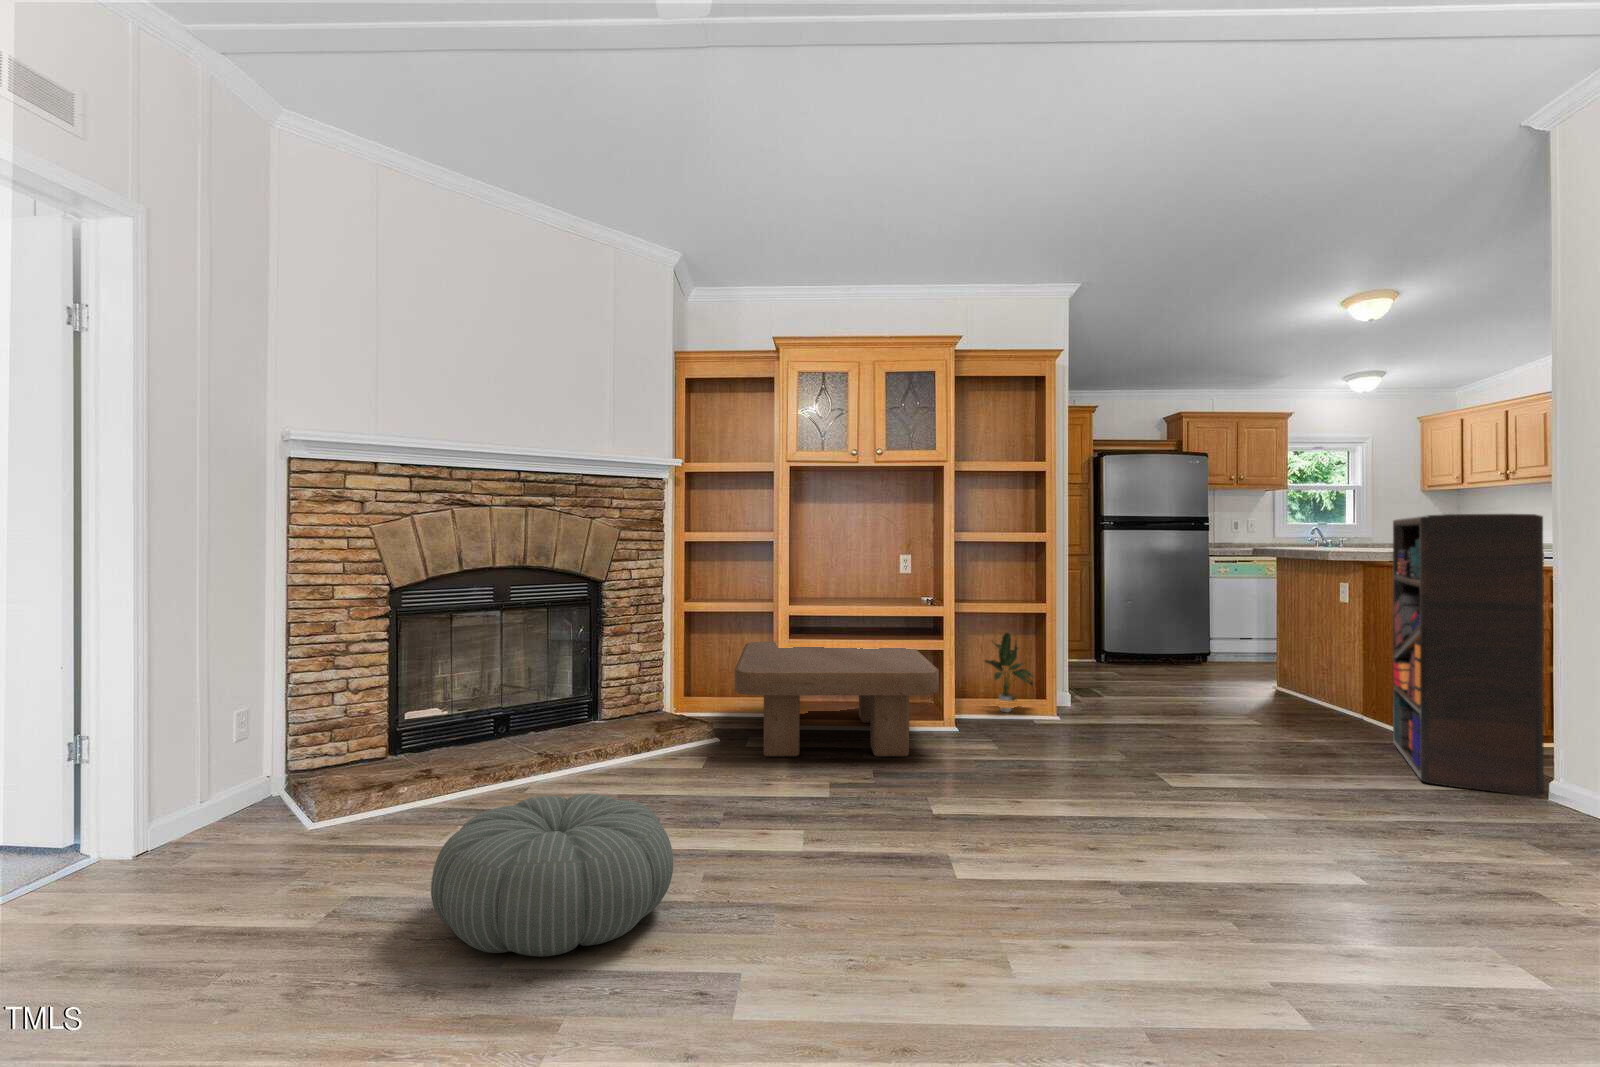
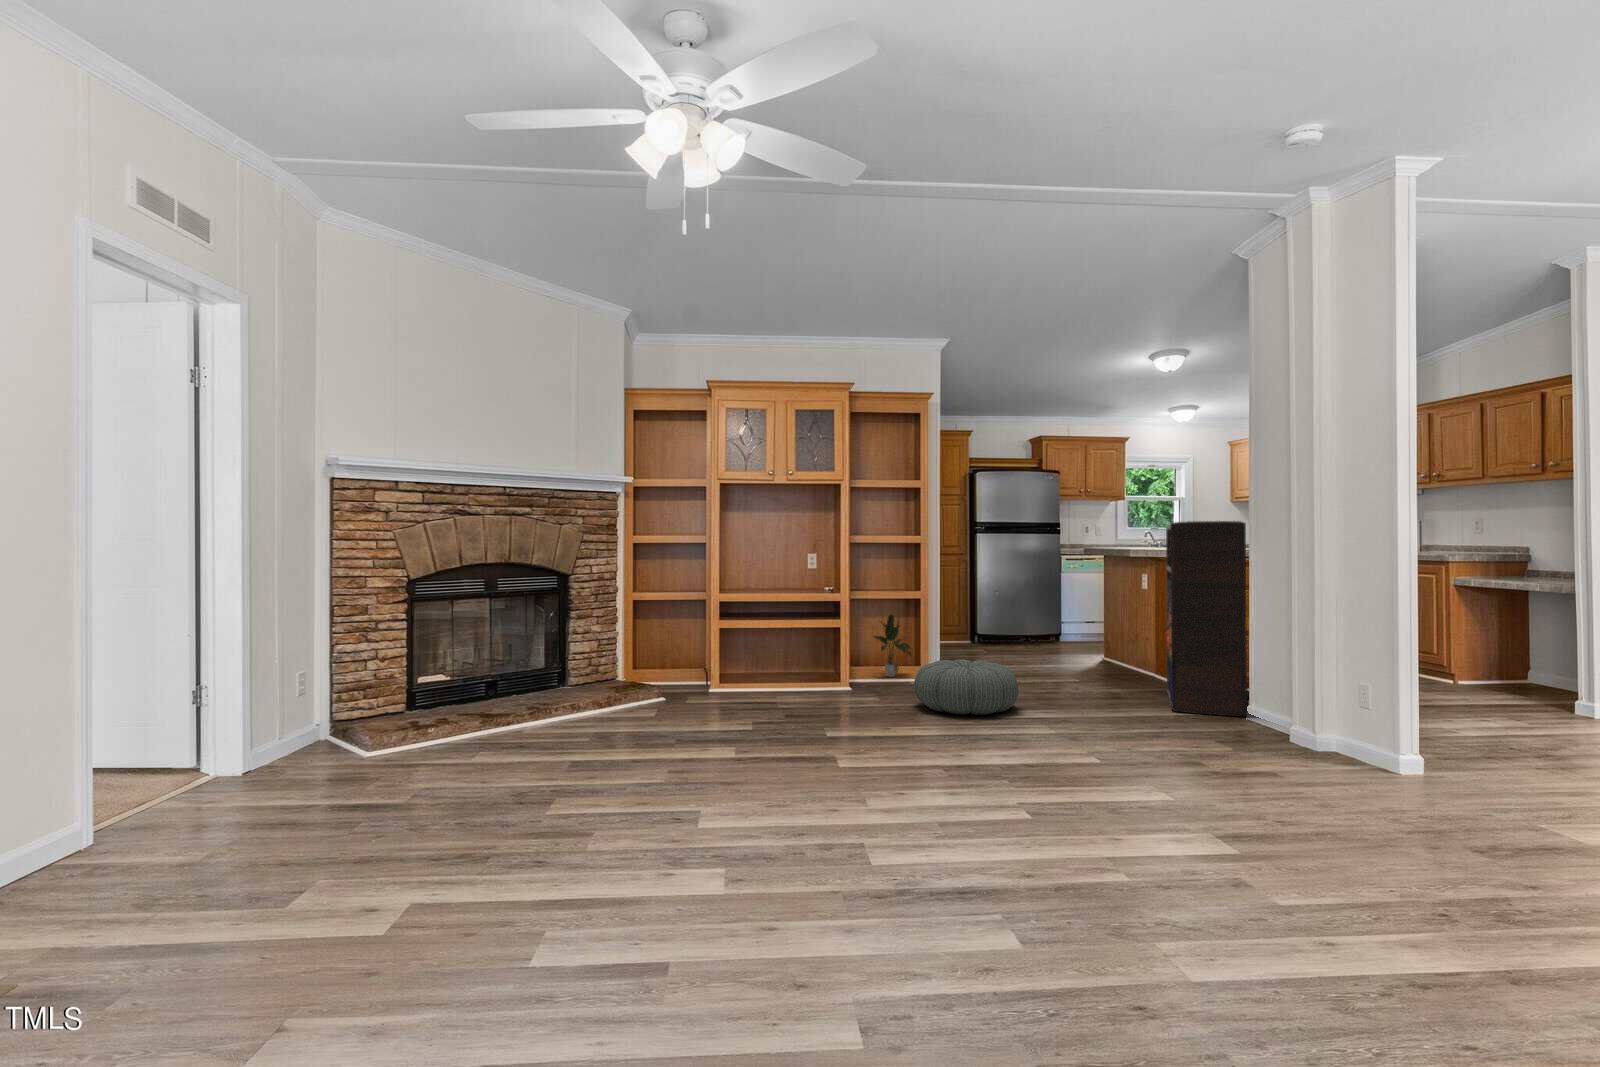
coffee table: present [735,642,939,757] -> none [679,623,835,708]
pouf: present [431,794,673,957] -> present [914,659,1018,715]

